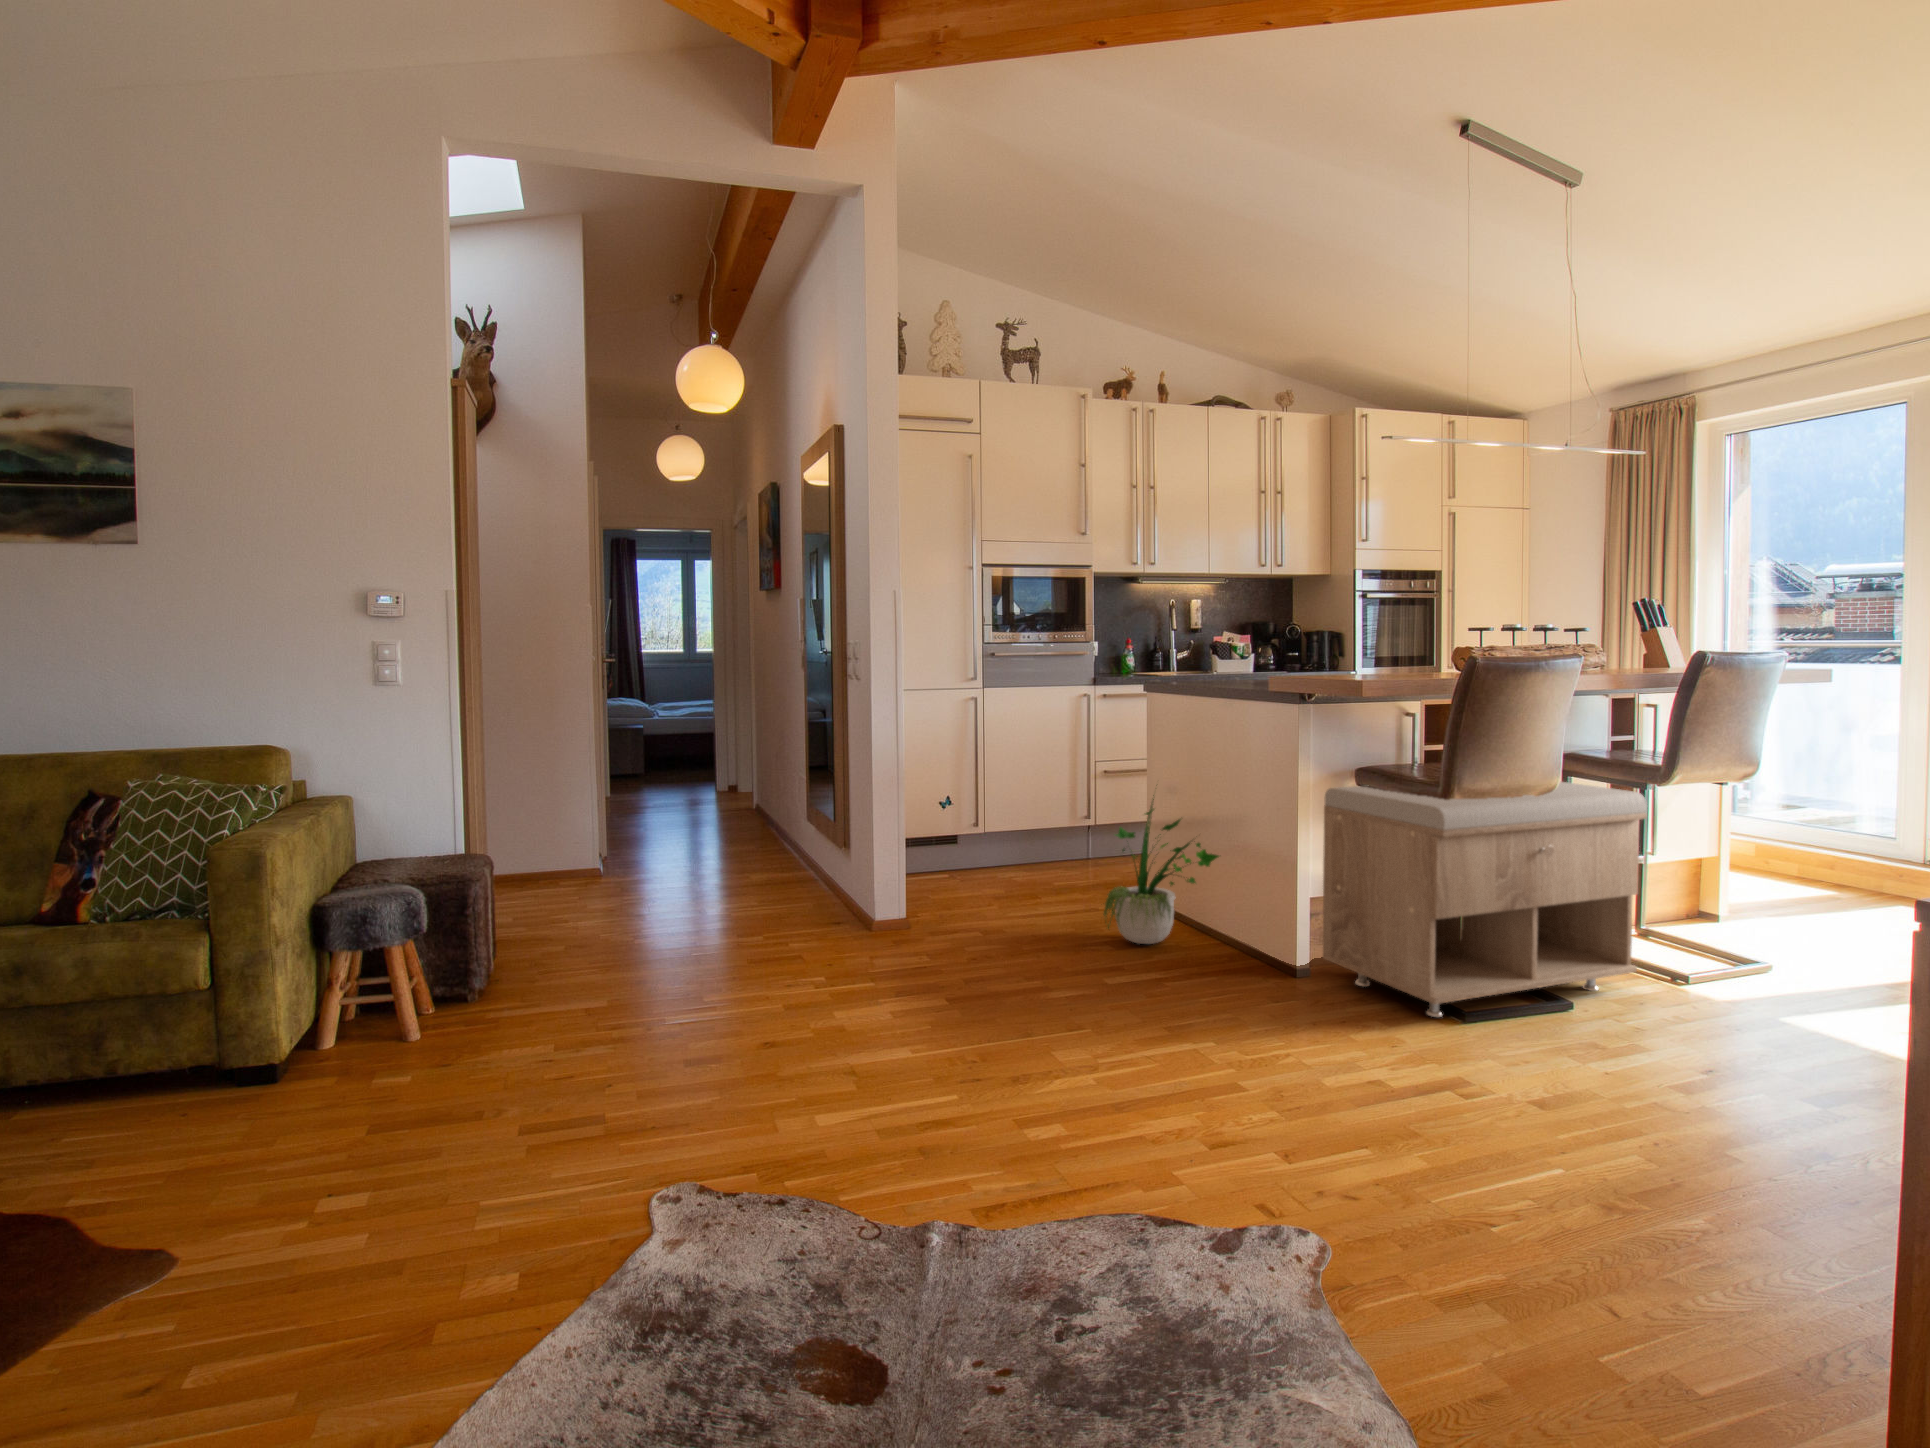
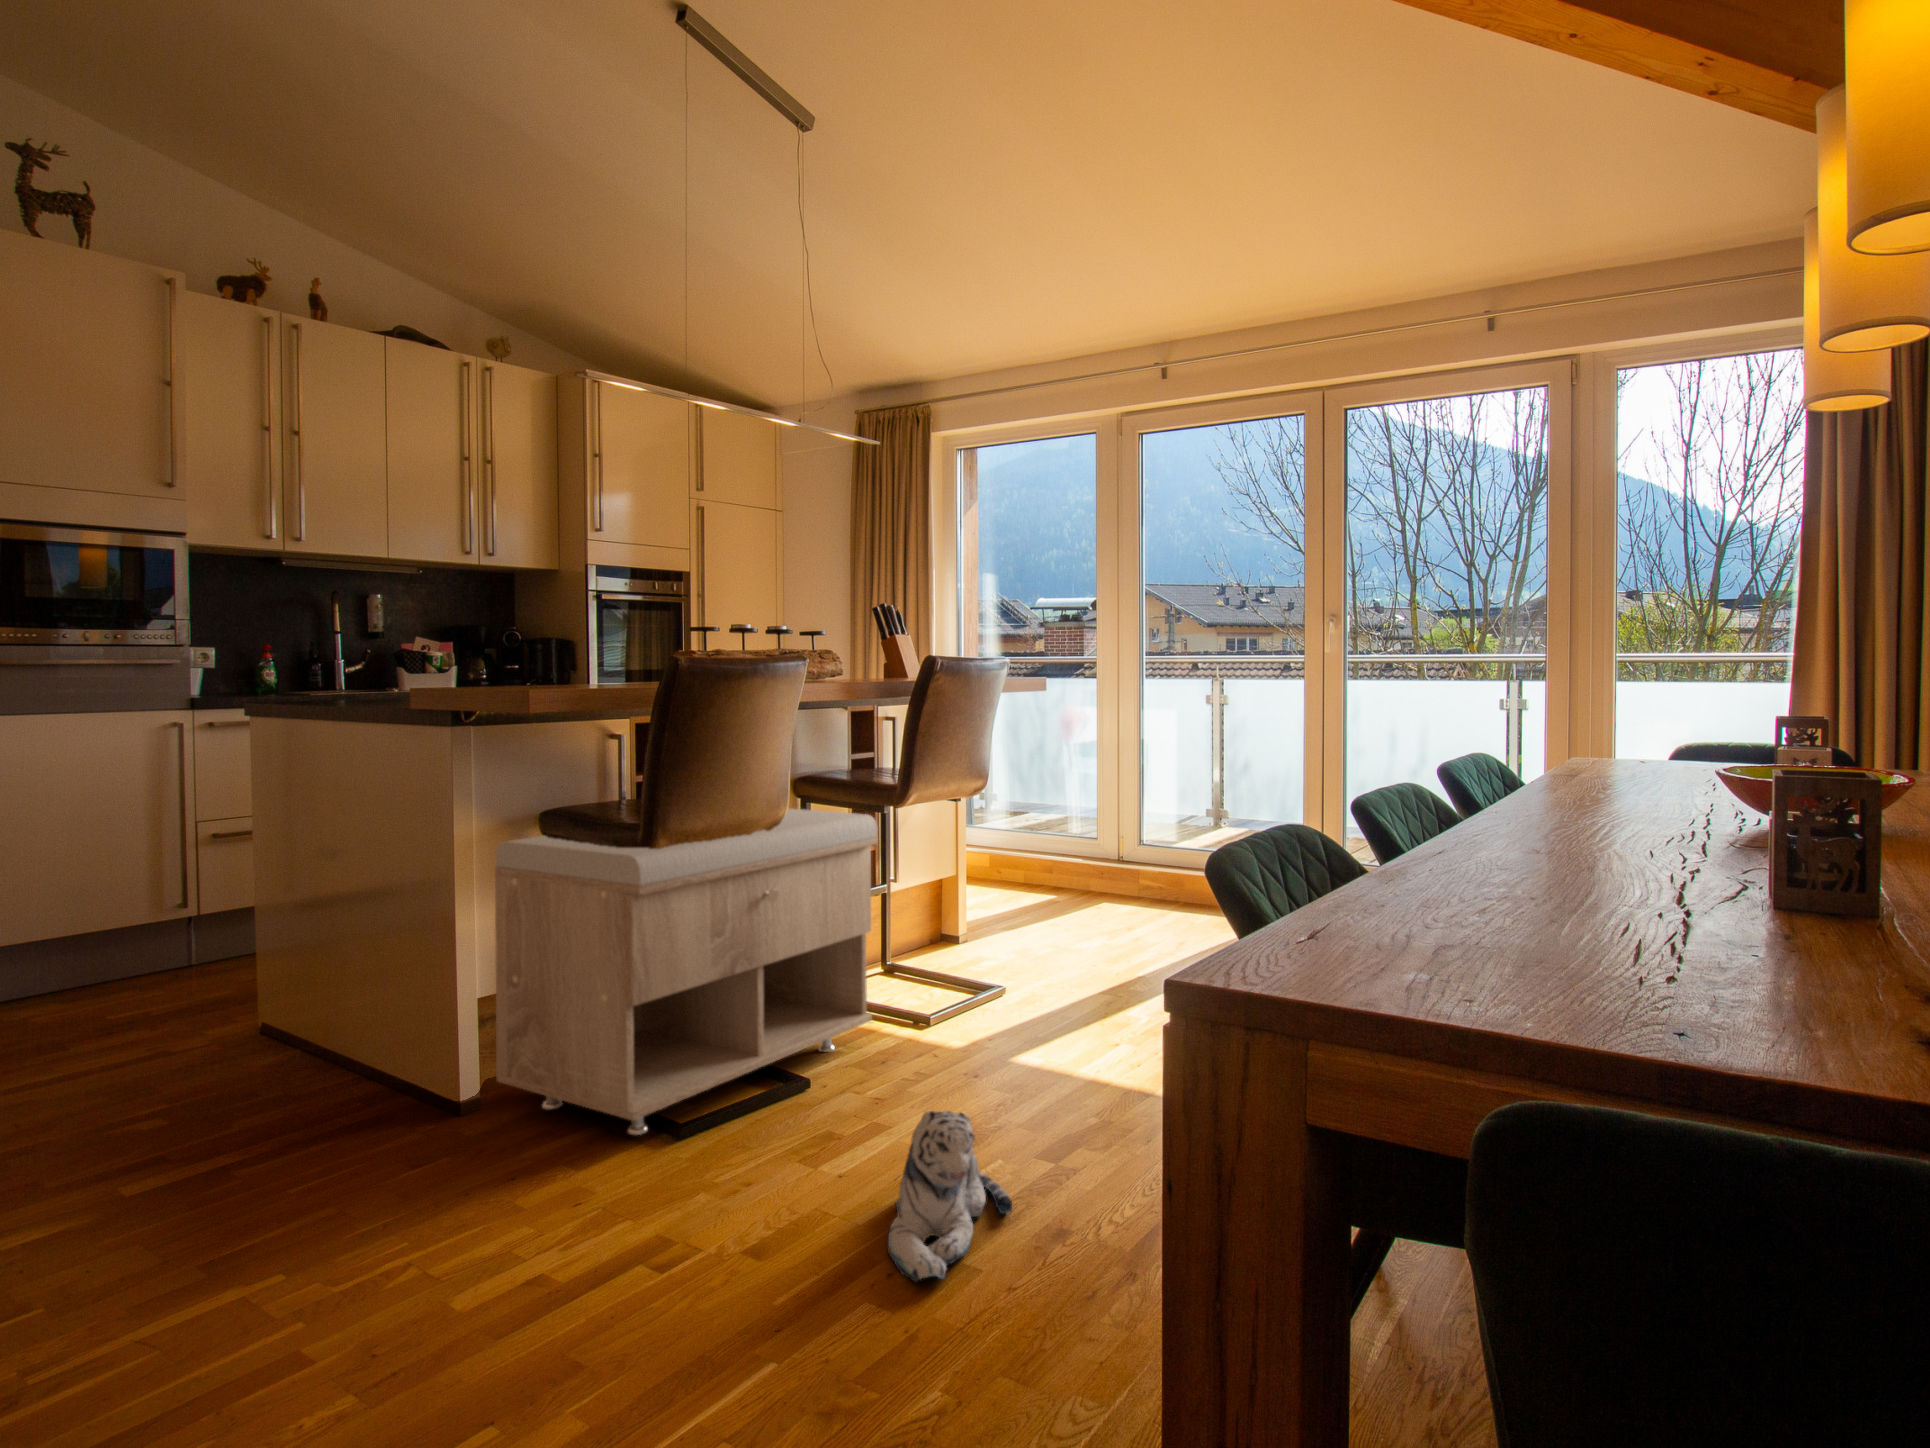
potted plant: present [1103,795,1219,944] -> none [137,847,350,1113]
plush toy: none [1674,1042,1805,1178] -> present [887,1111,1012,1282]

